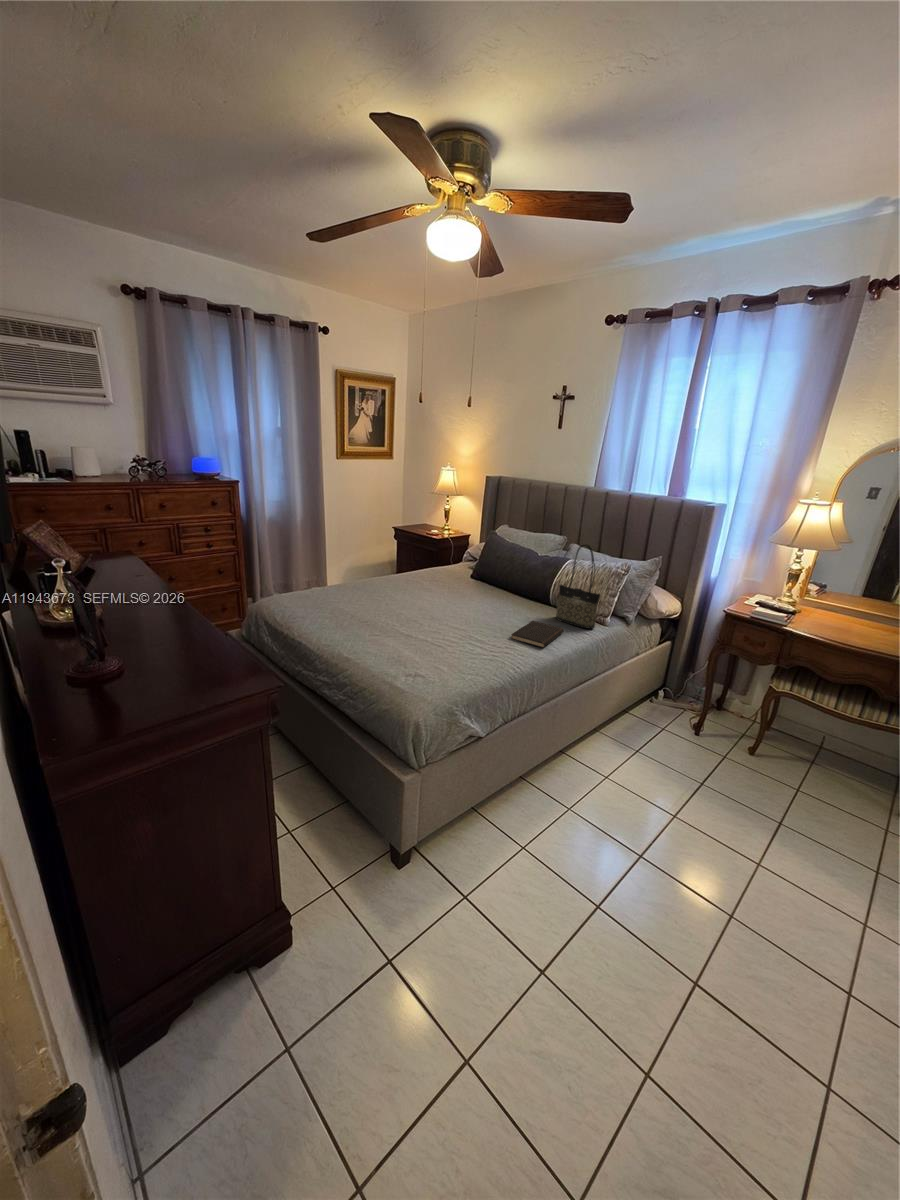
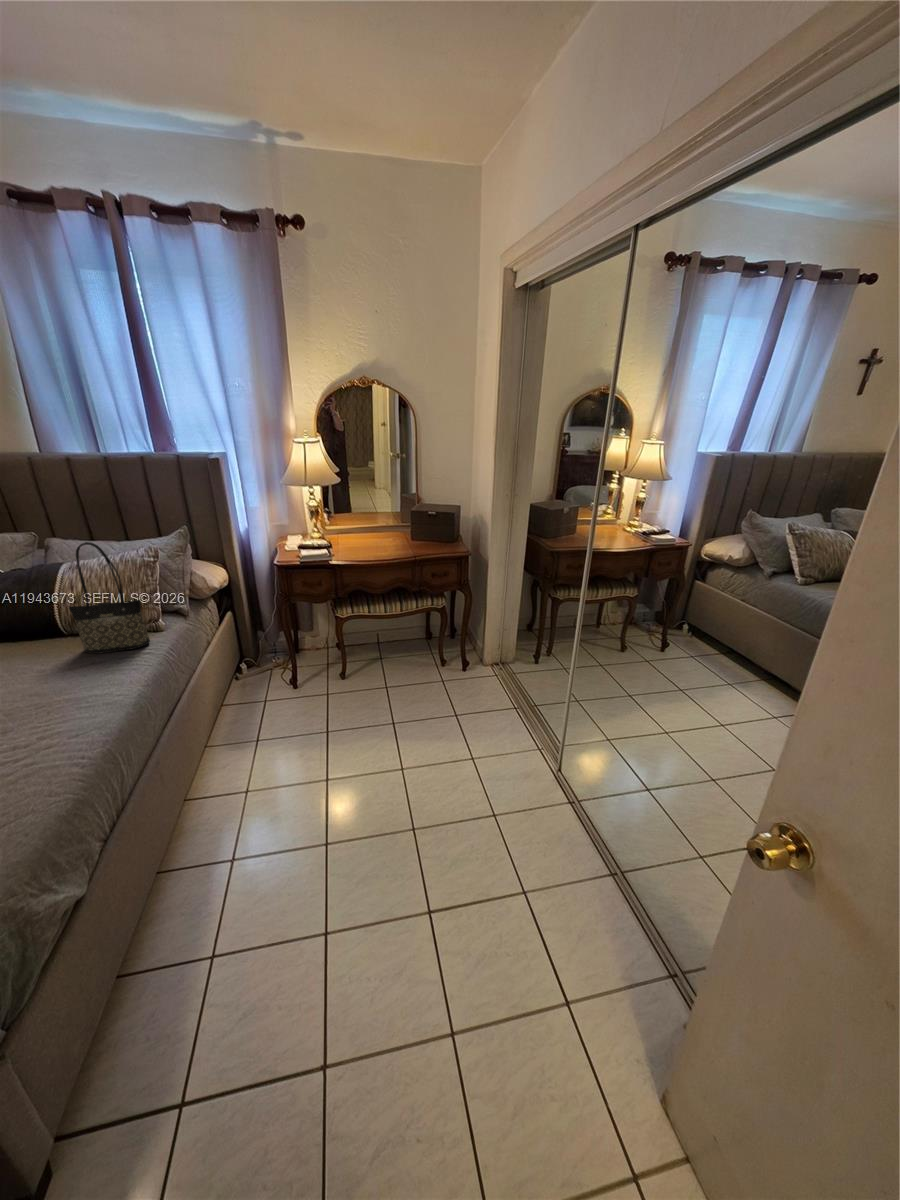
hardcover book: present [511,621,564,648] -> none [32,664,113,722]

